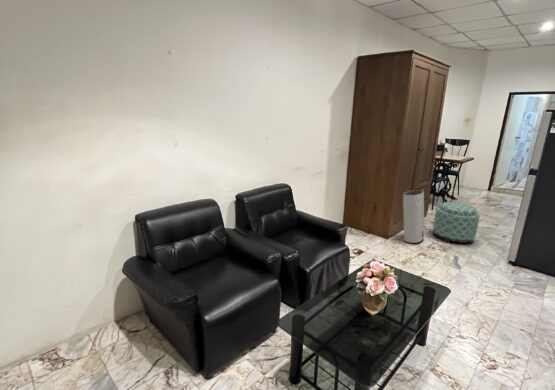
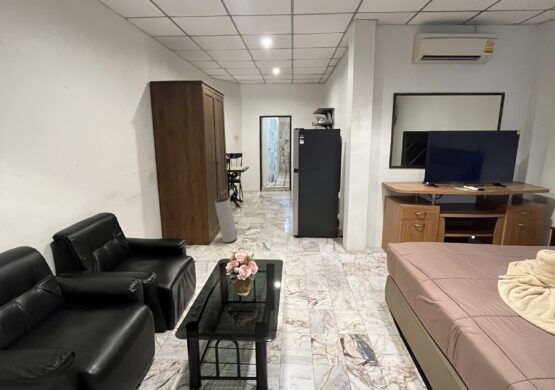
ottoman: present [433,202,480,243] -> none [240,202,269,234]

